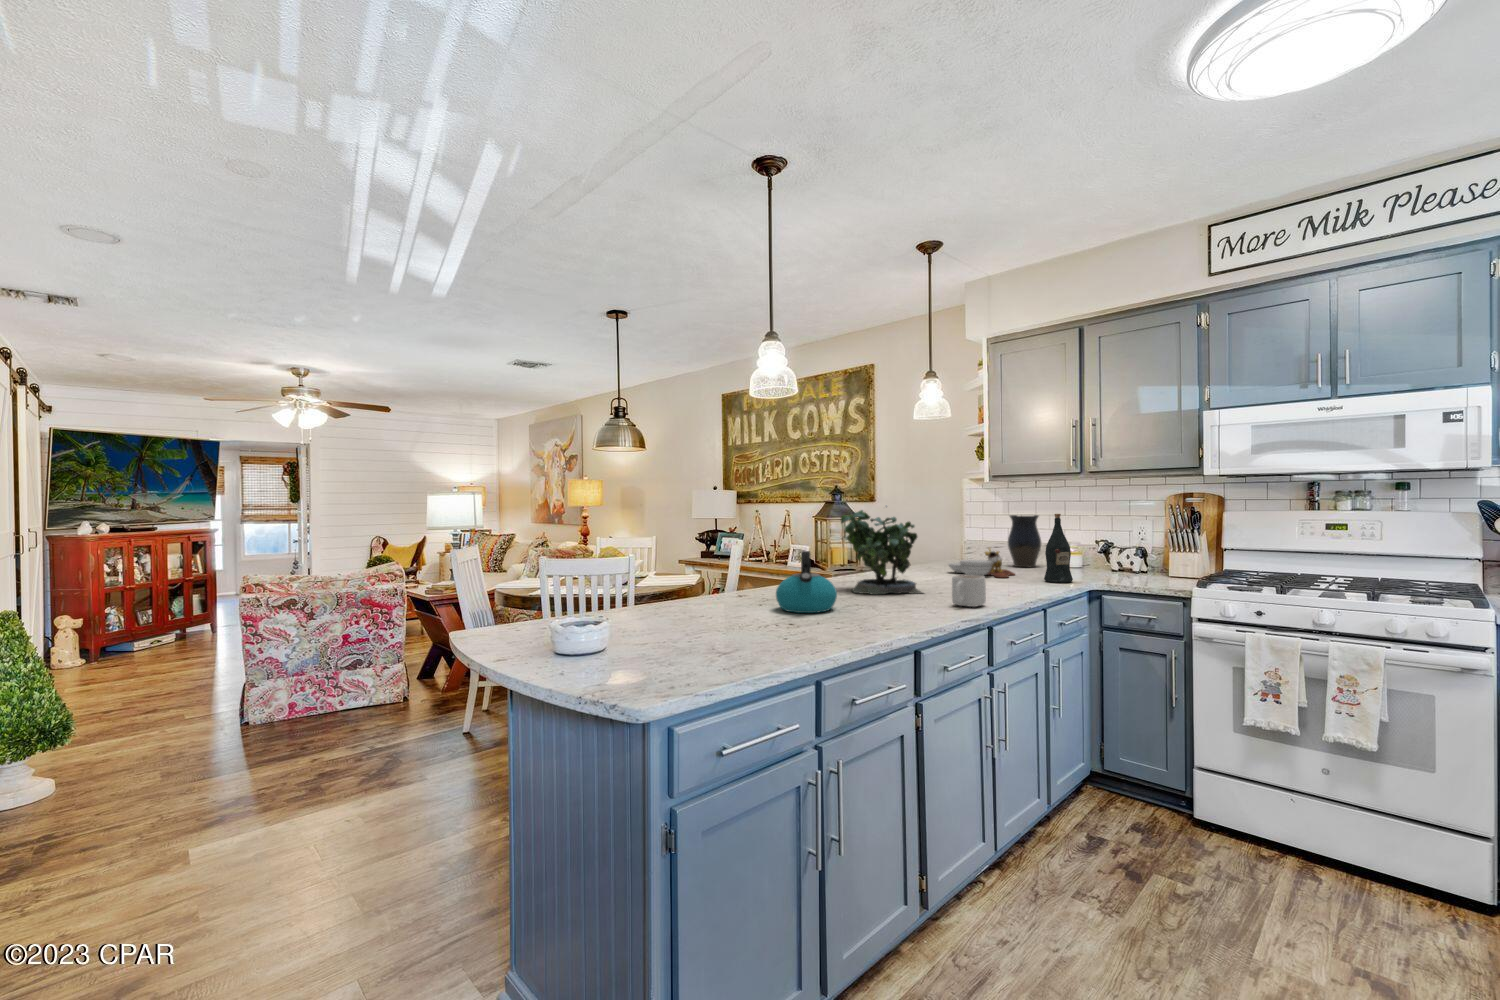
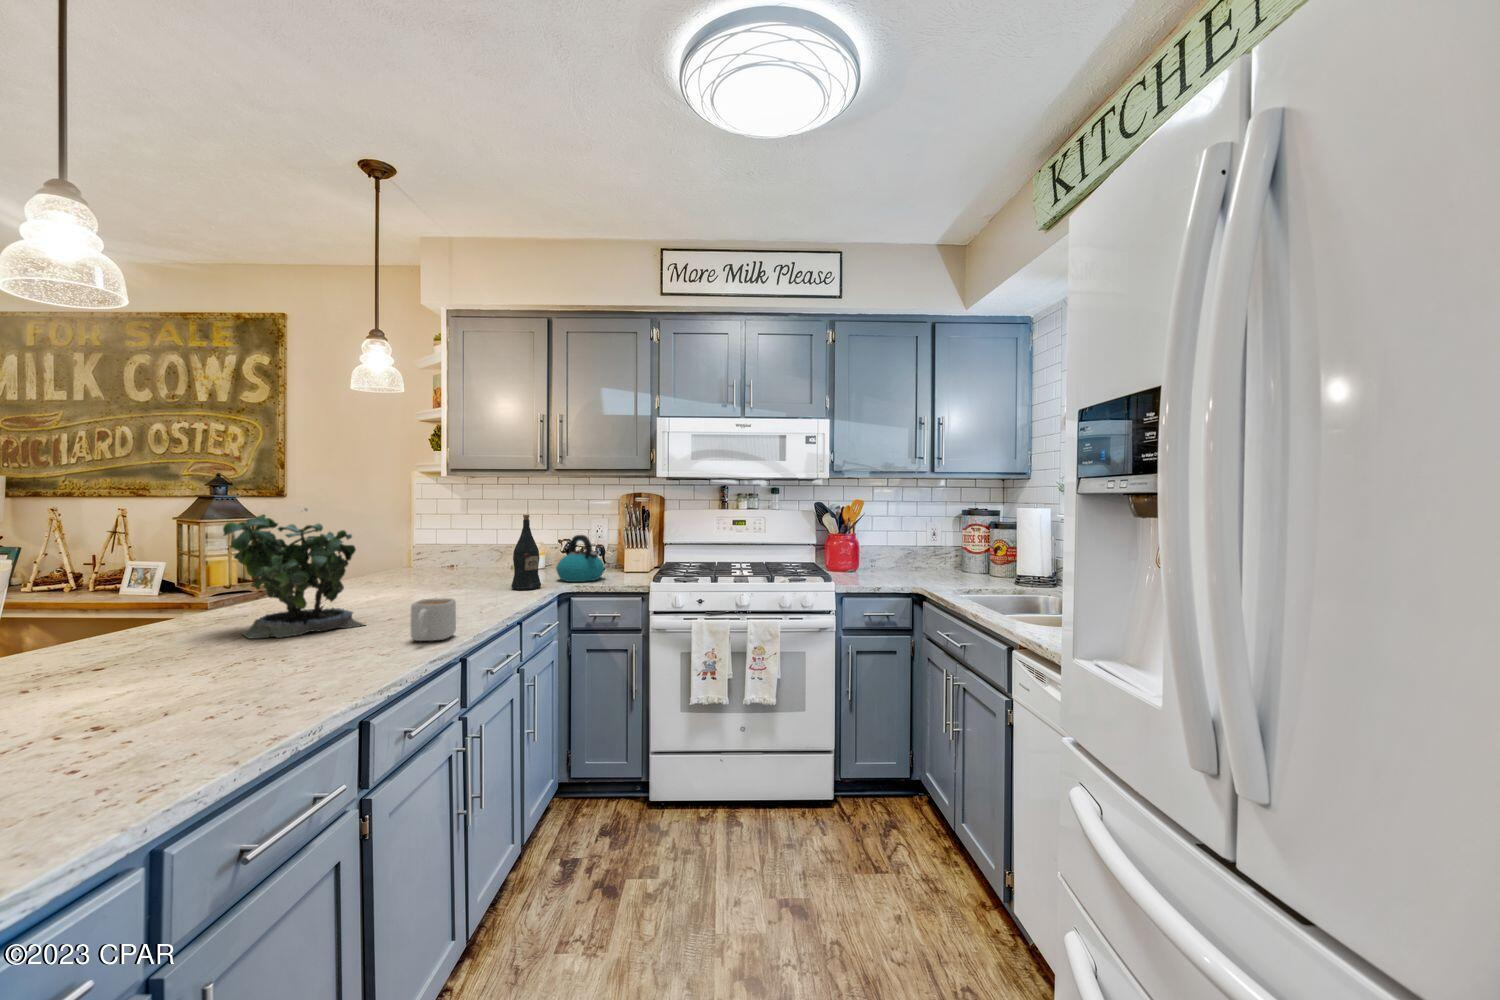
vase: present [1008,515,1041,567] -> none [464,514,501,572]
cutting board: present [948,549,1015,578] -> none [393,553,477,590]
kettle: present [776,551,837,613] -> present [556,535,604,582]

